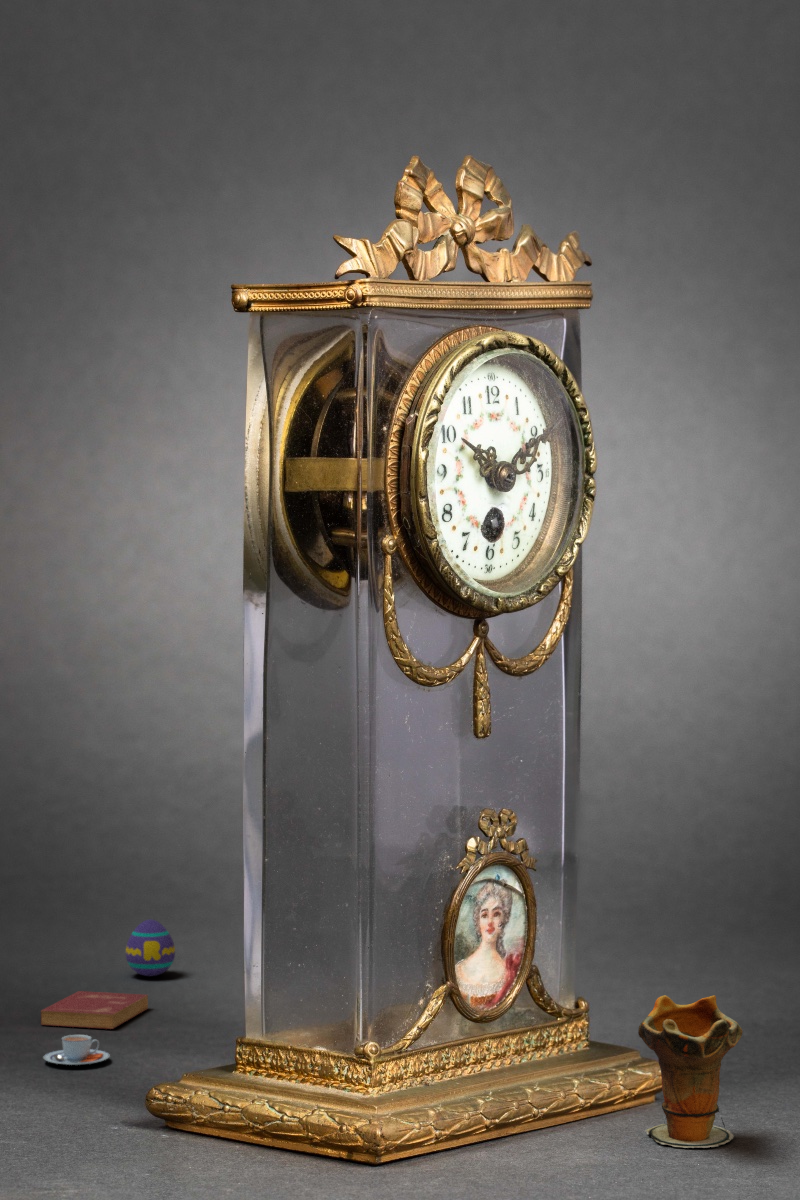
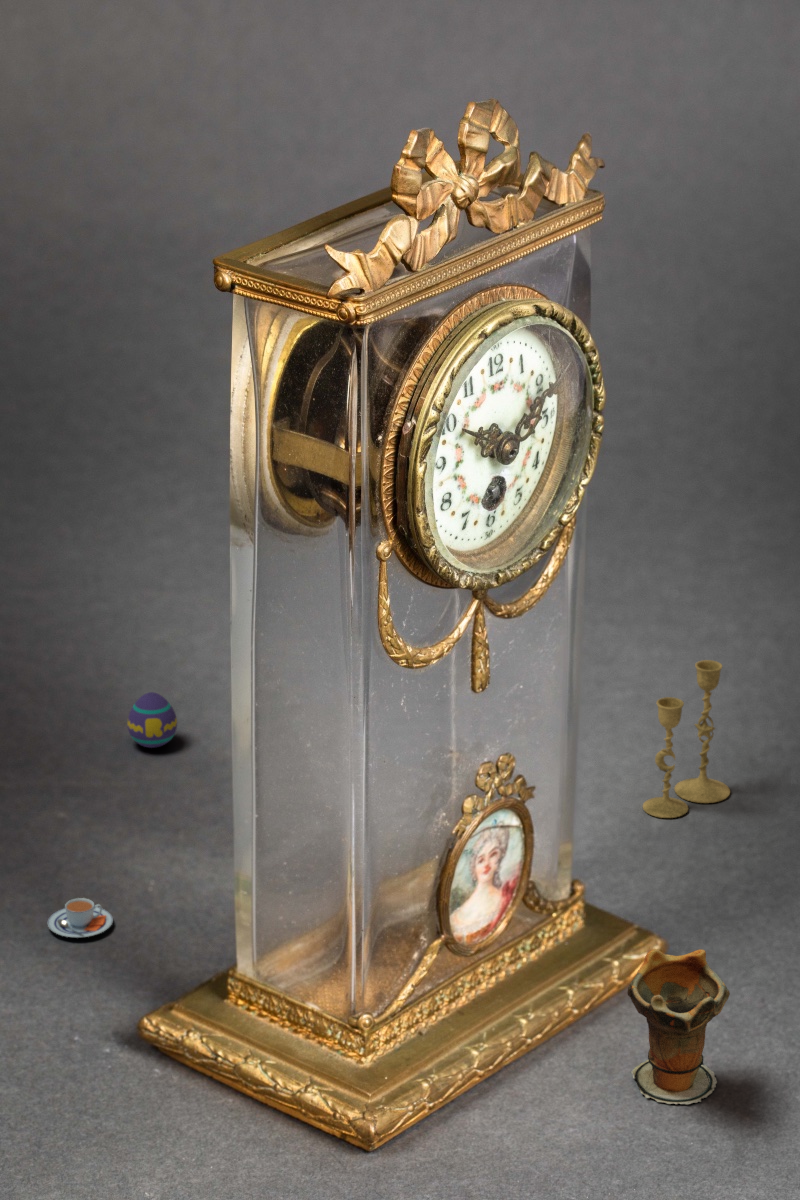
candlestick: none [642,859,728,1009] -> present [643,660,730,818]
book: present [41,991,148,1029] -> none [44,793,151,859]

